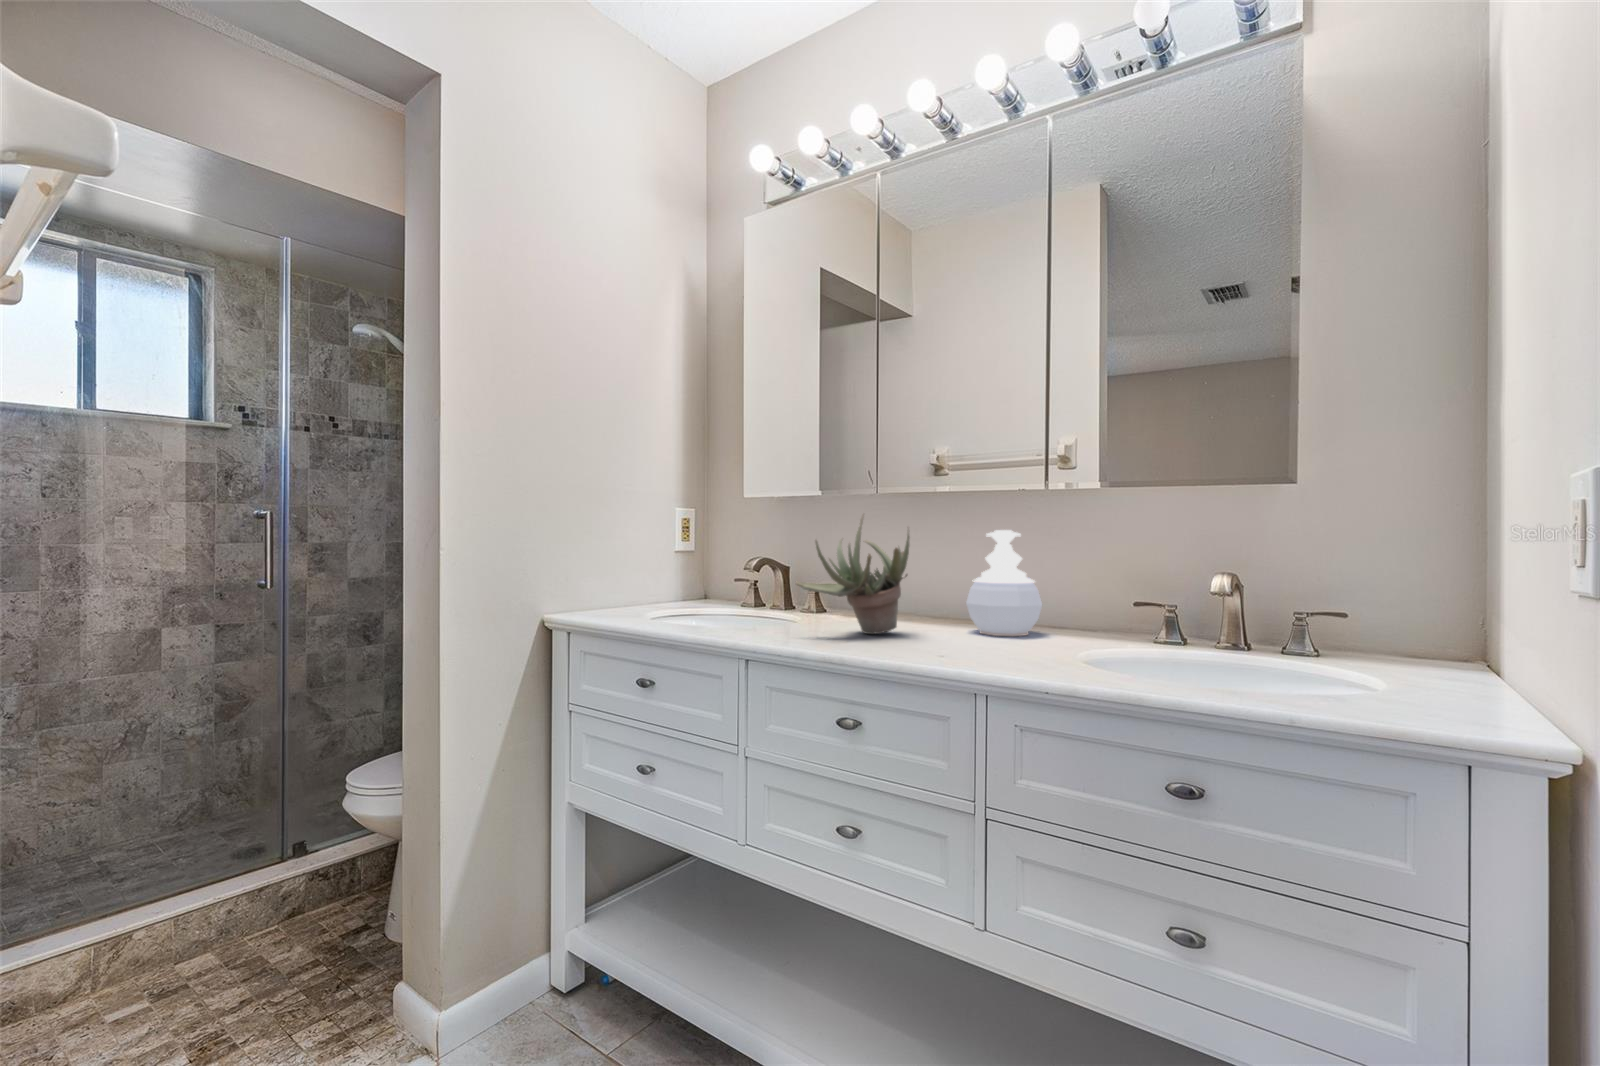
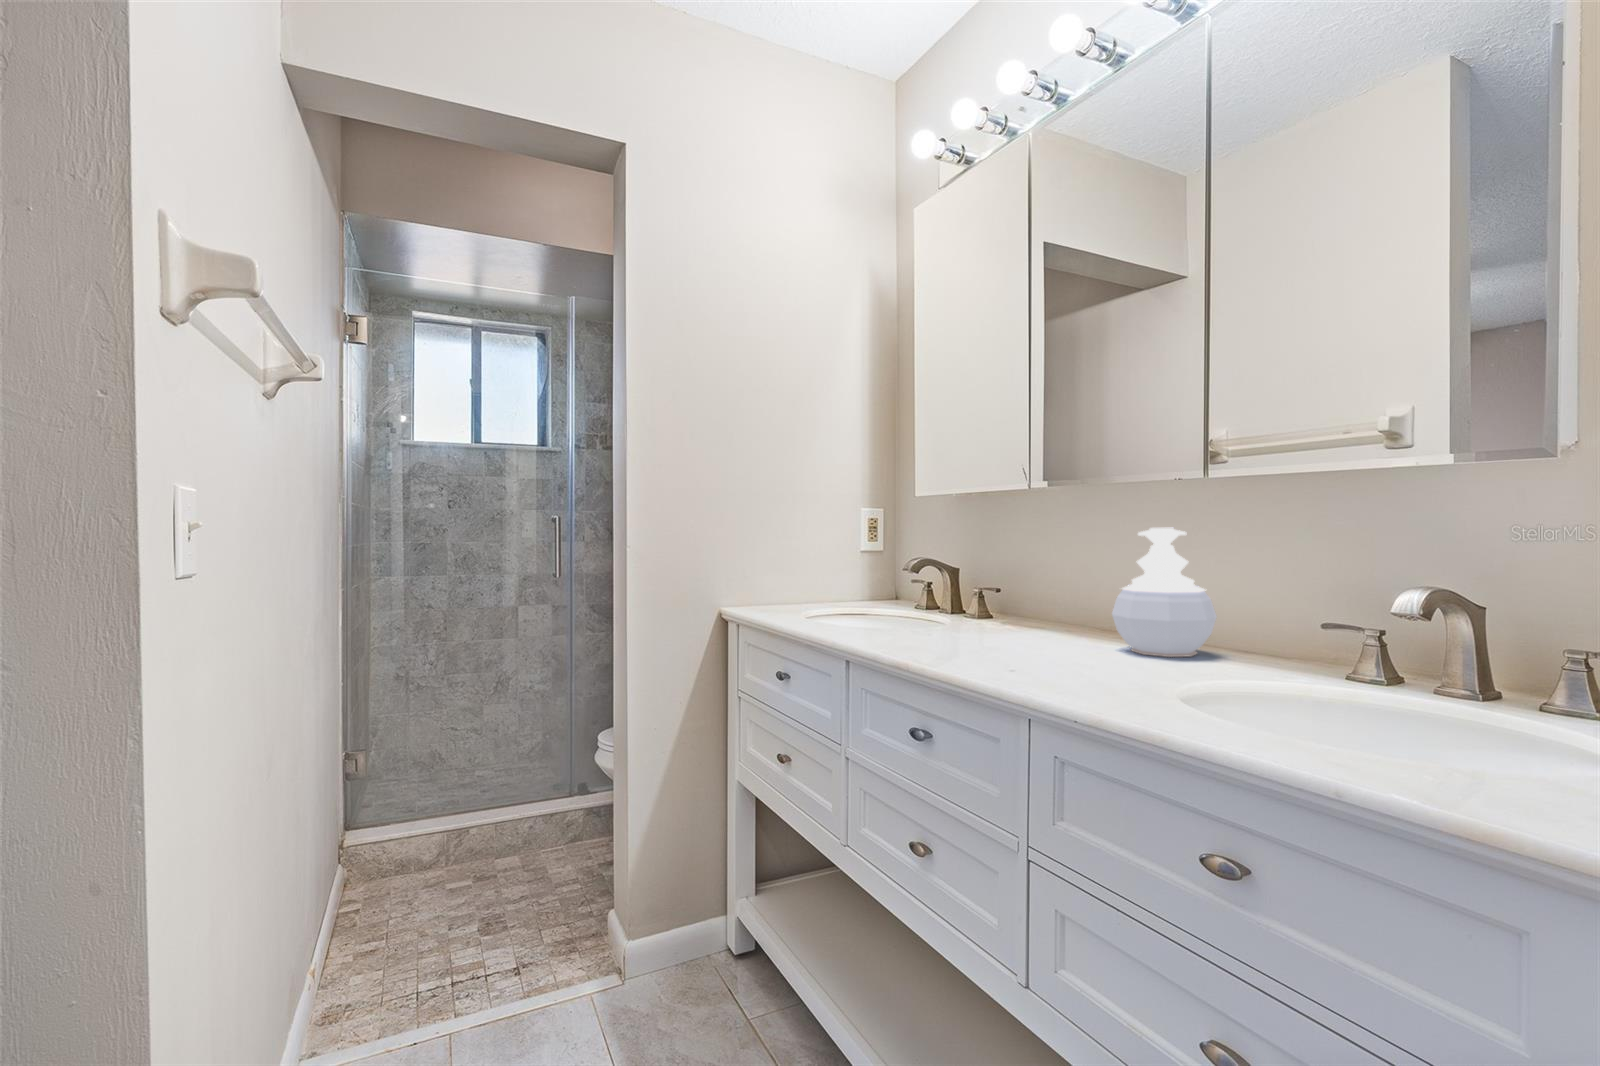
succulent plant: present [796,514,910,634] -> none [903,511,1037,644]

